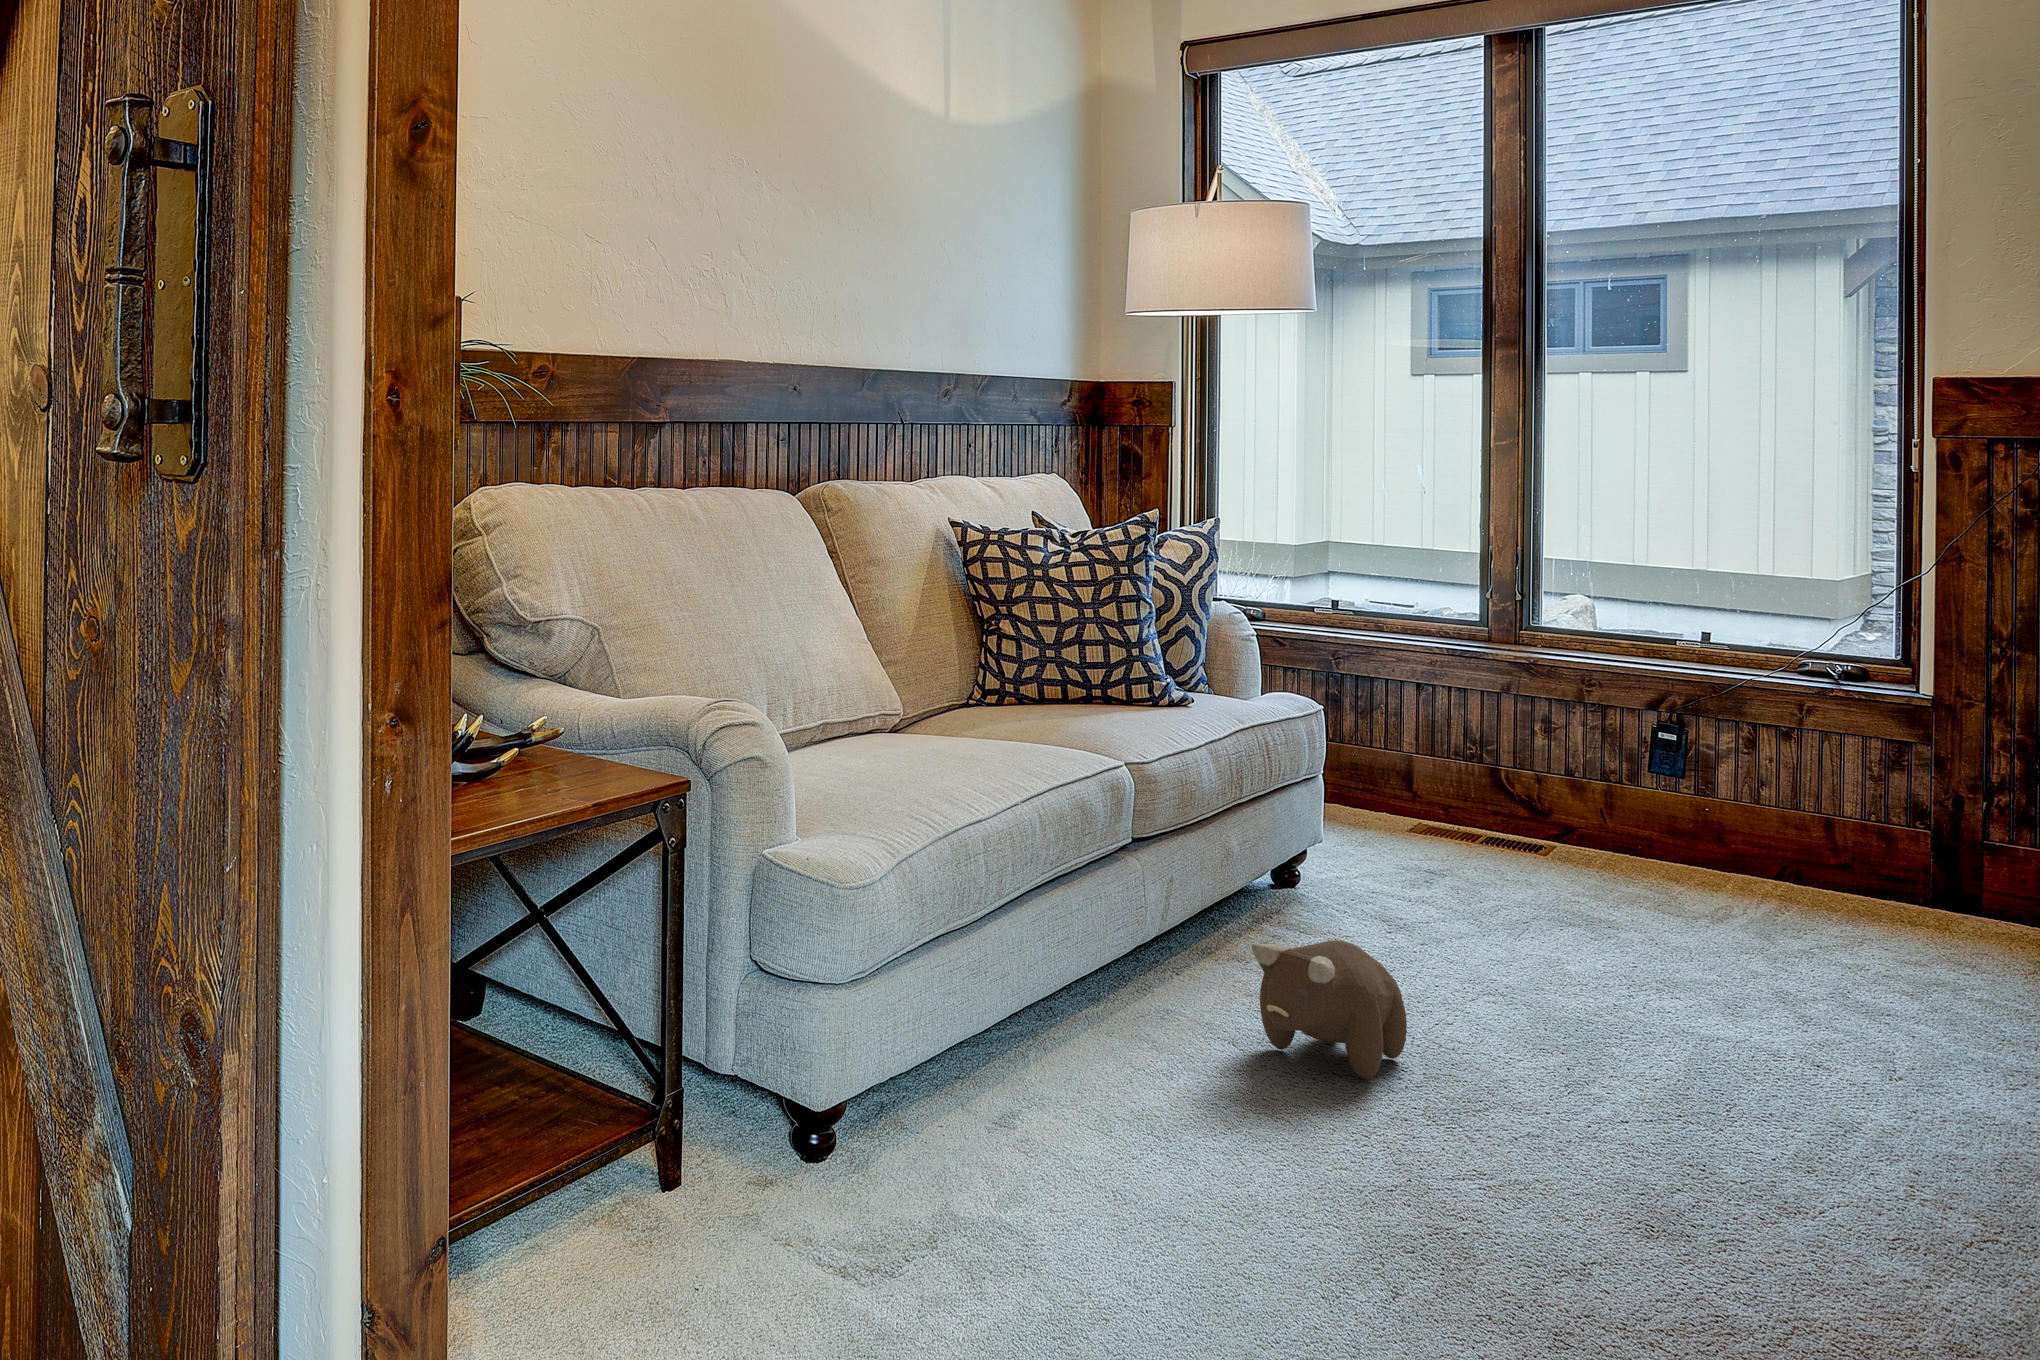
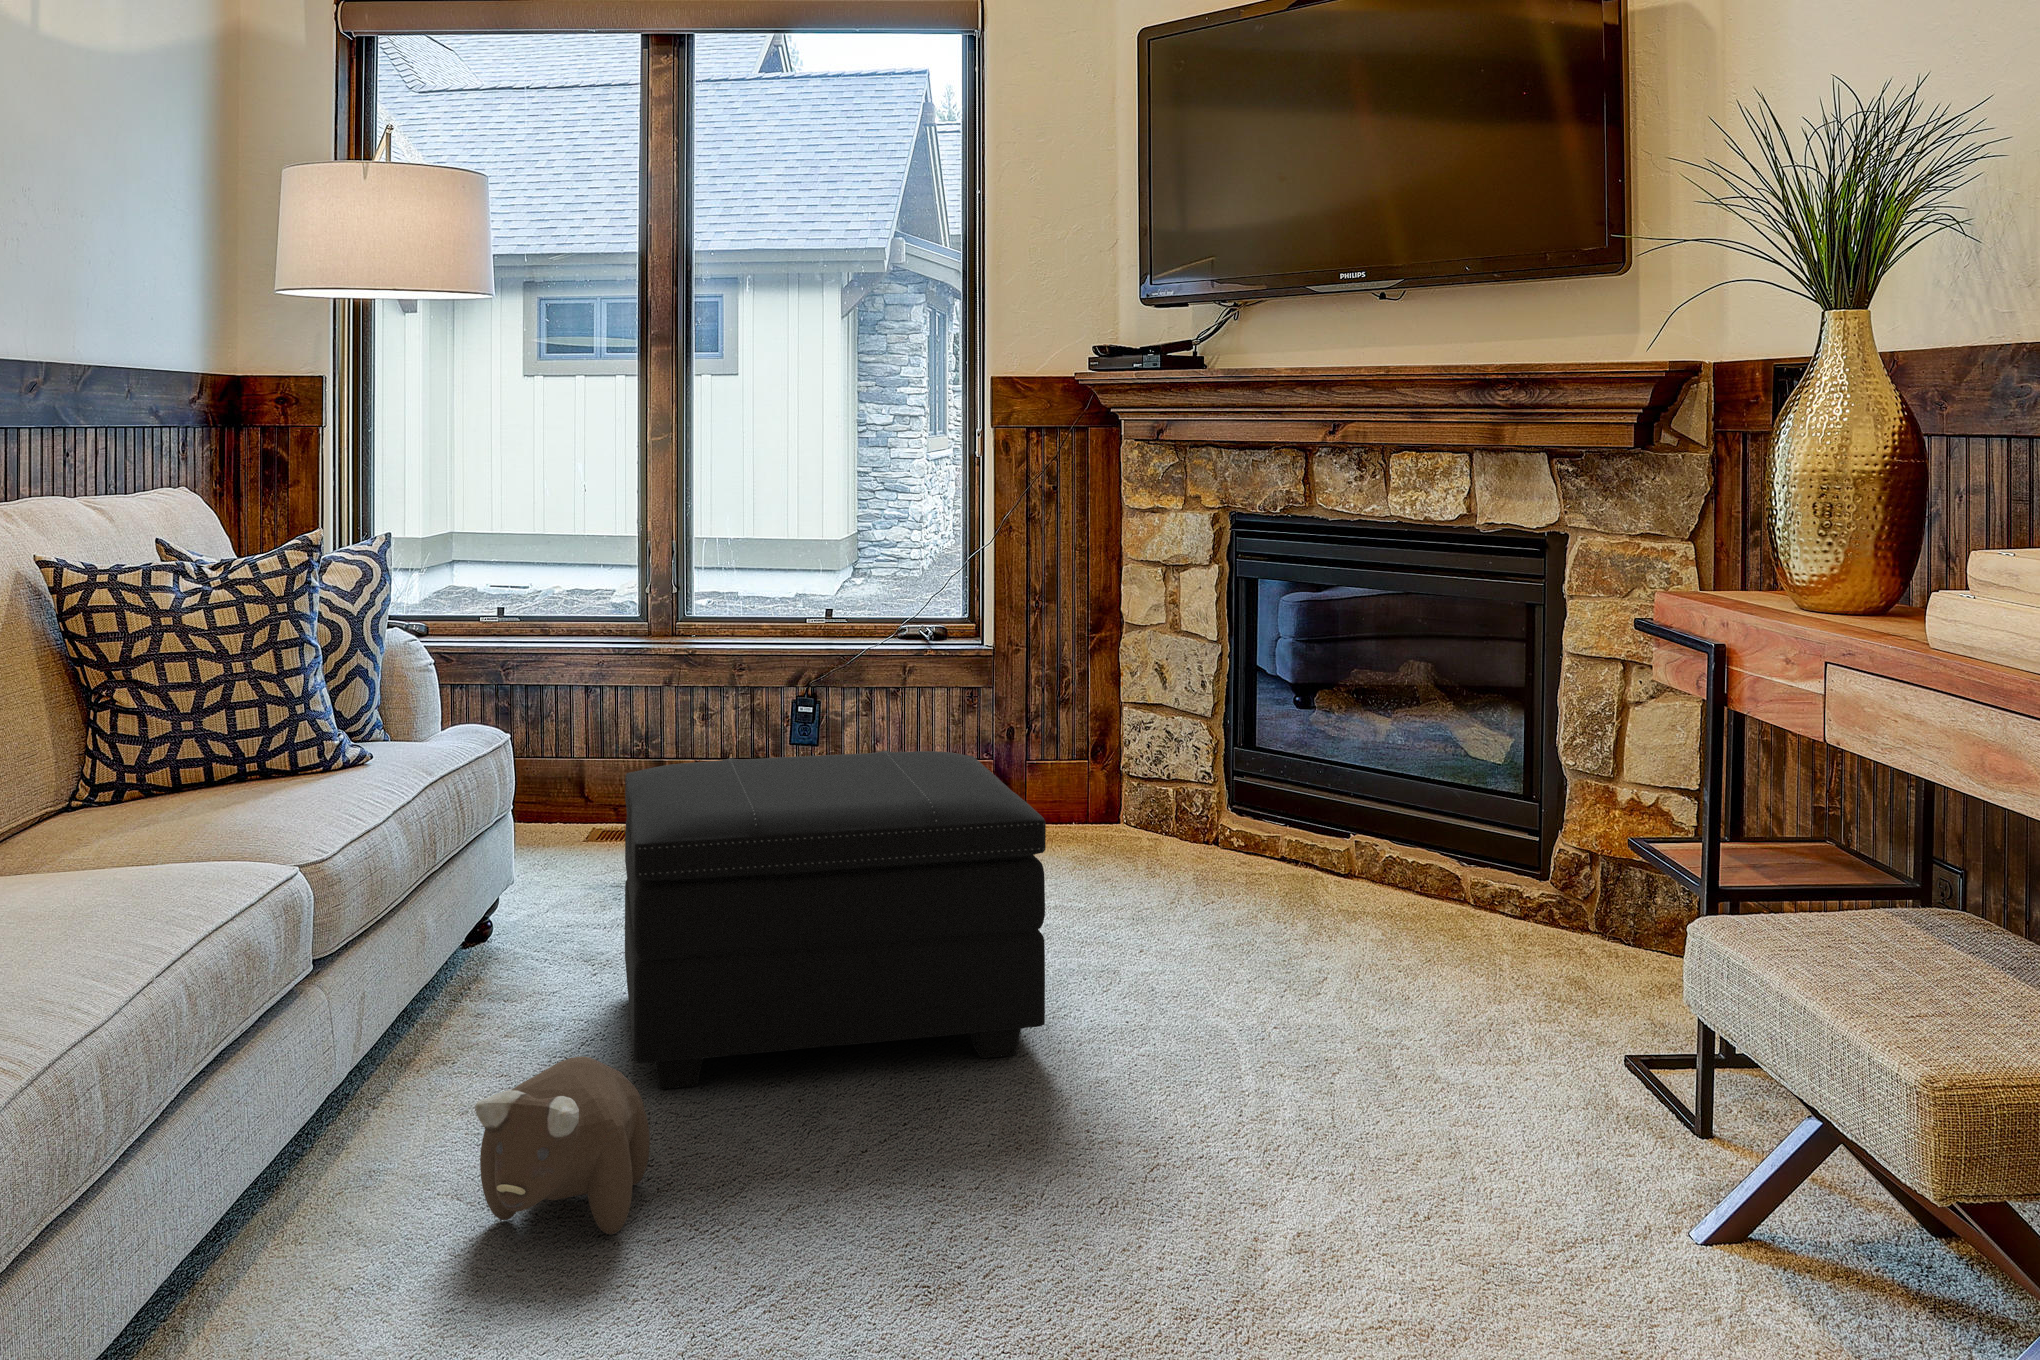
footstool: none [1408,744,1871,1077] -> present [625,751,1046,1089]

